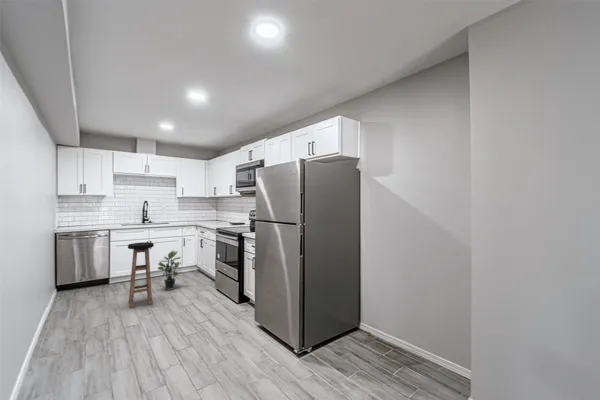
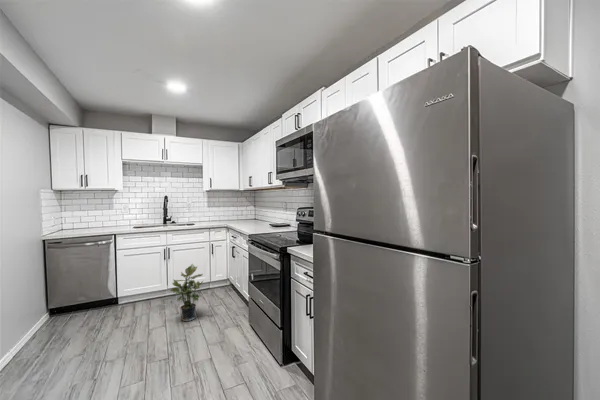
bar stool: present [128,242,154,308] -> none [117,257,157,362]

